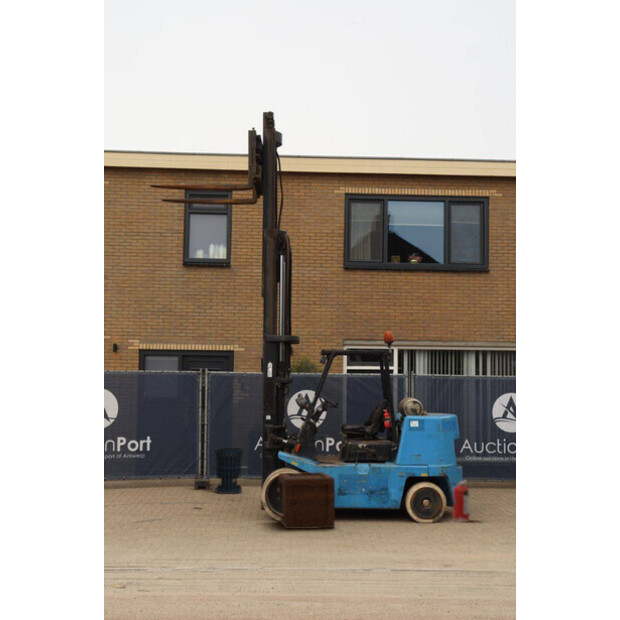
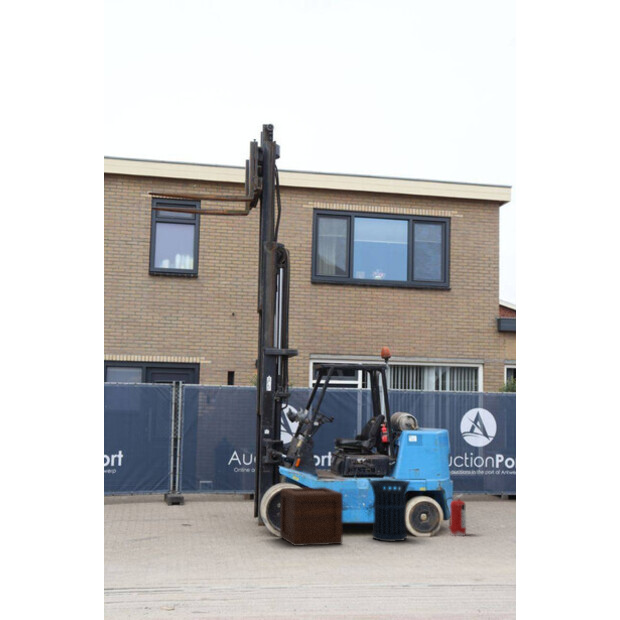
trash can: present [214,448,244,494] -> present [370,479,410,541]

